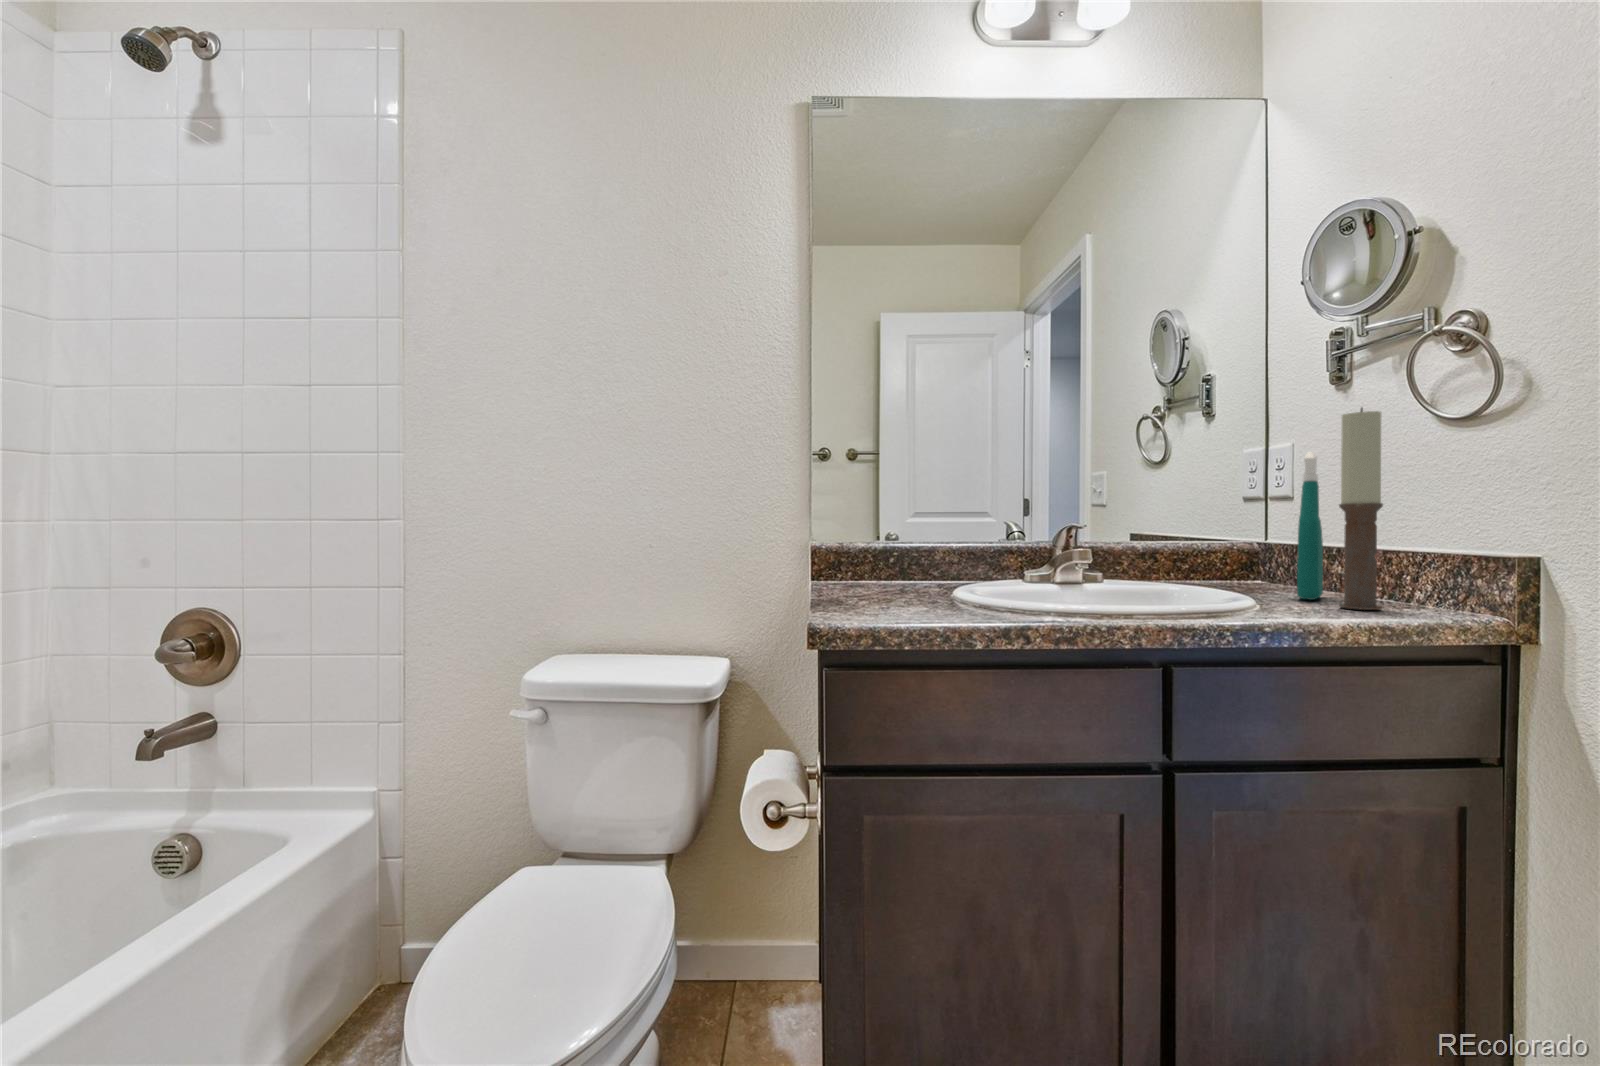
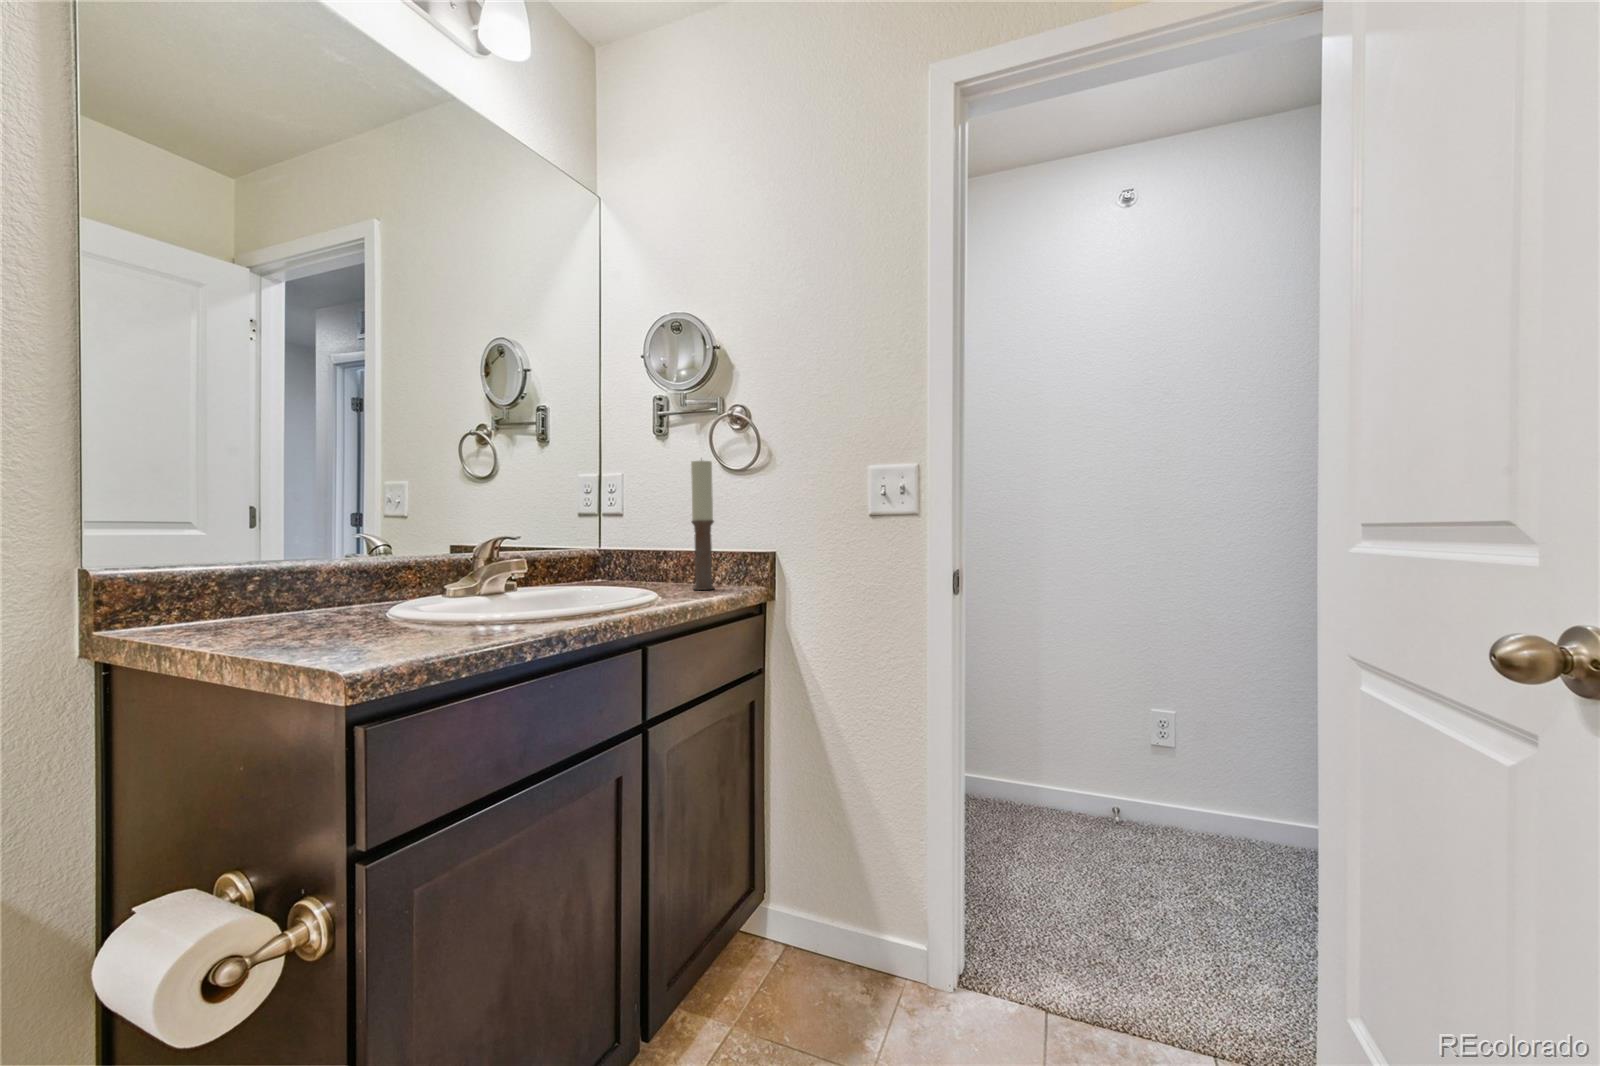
spray bottle: present [1297,452,1323,600] -> none [653,484,673,587]

